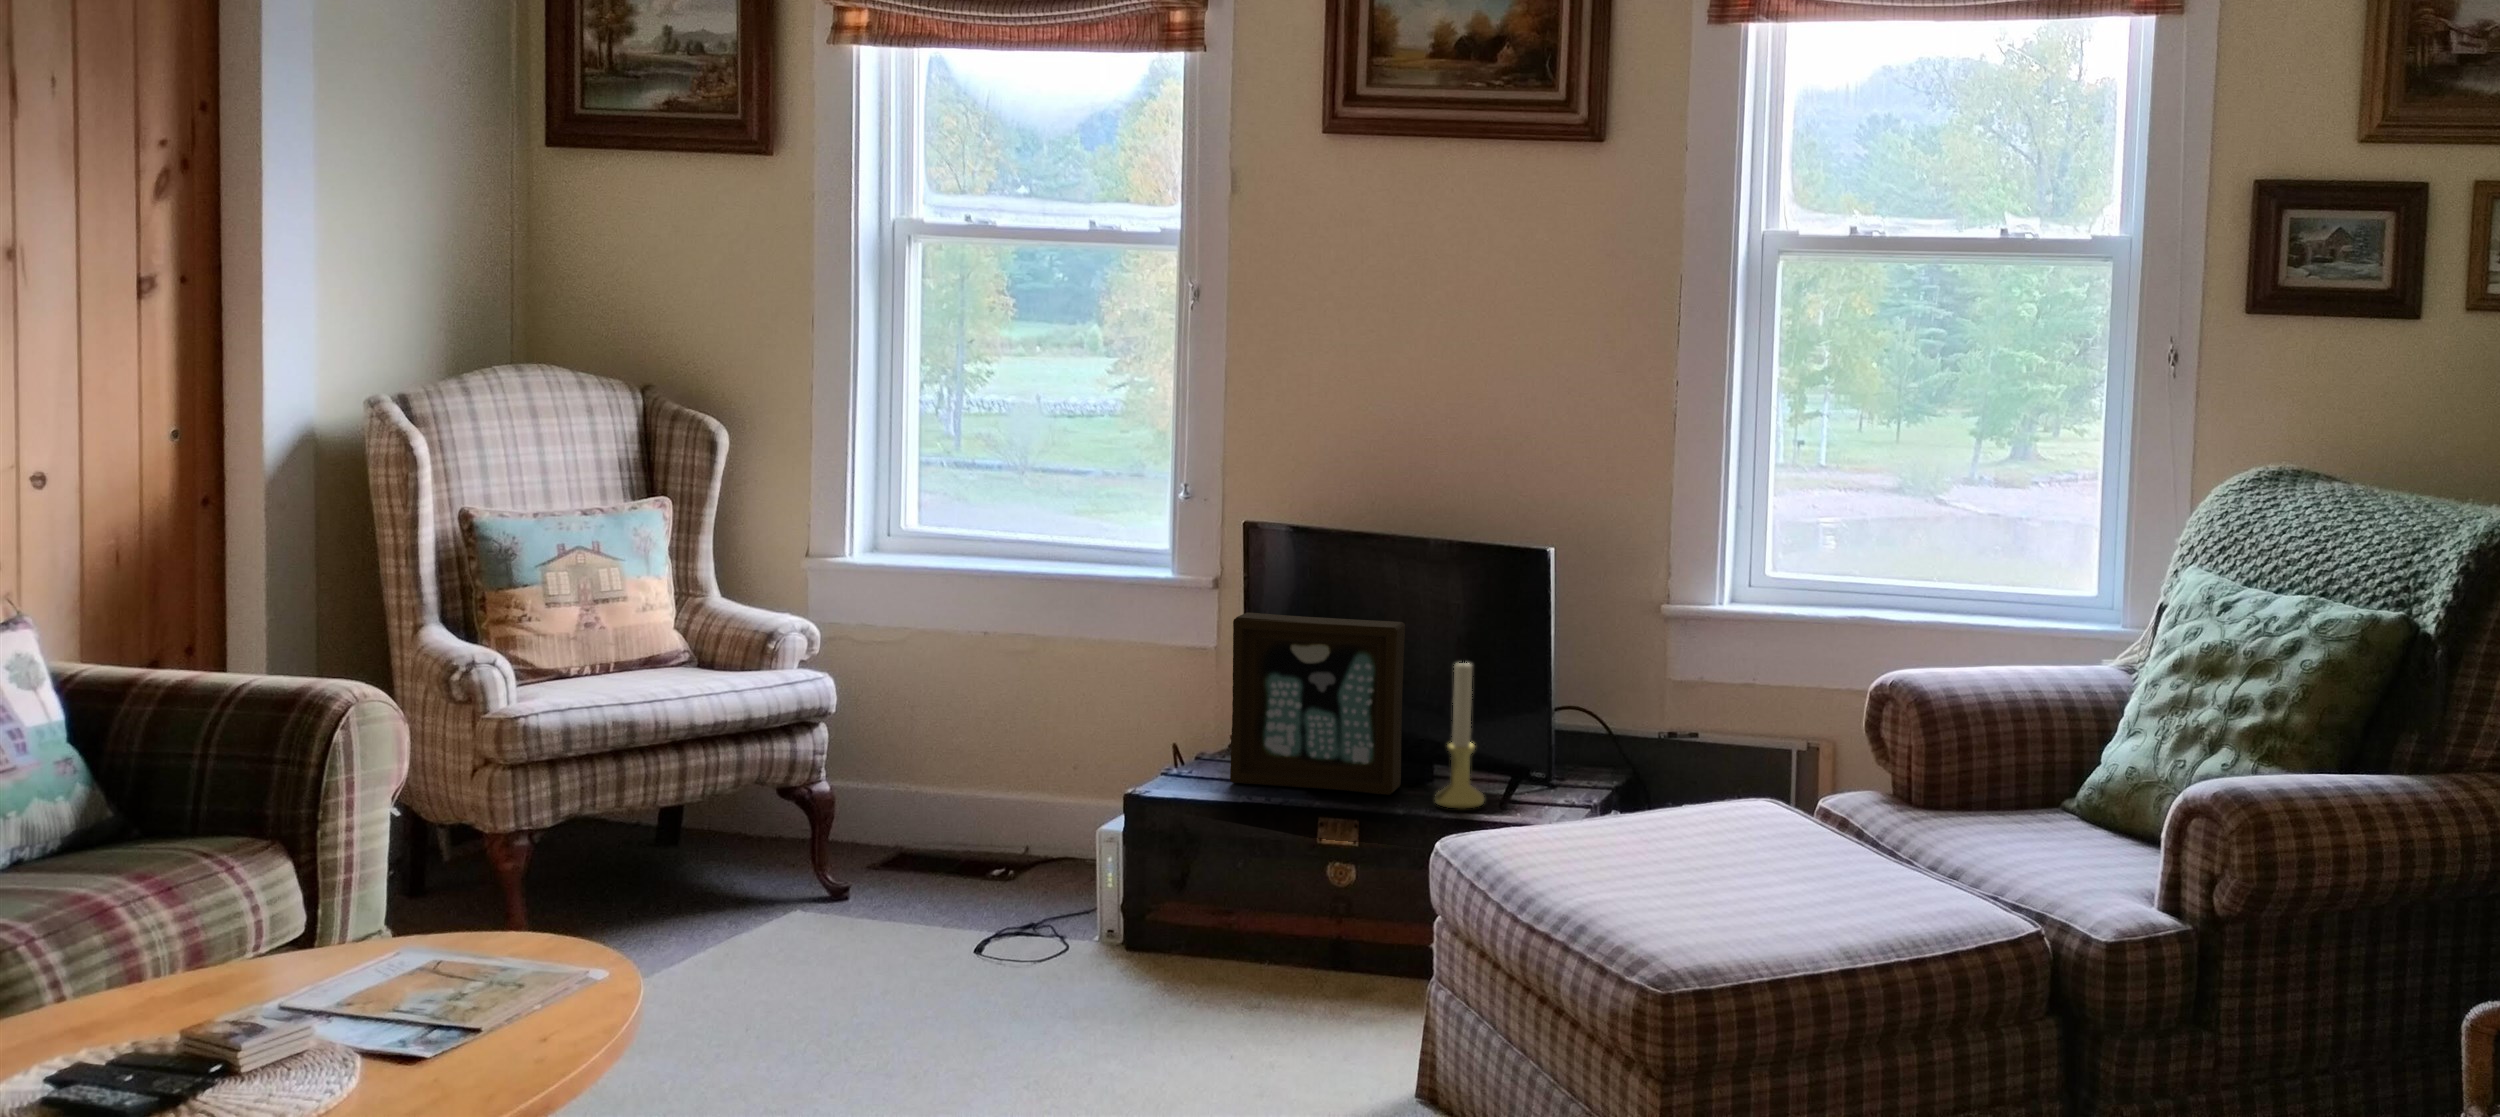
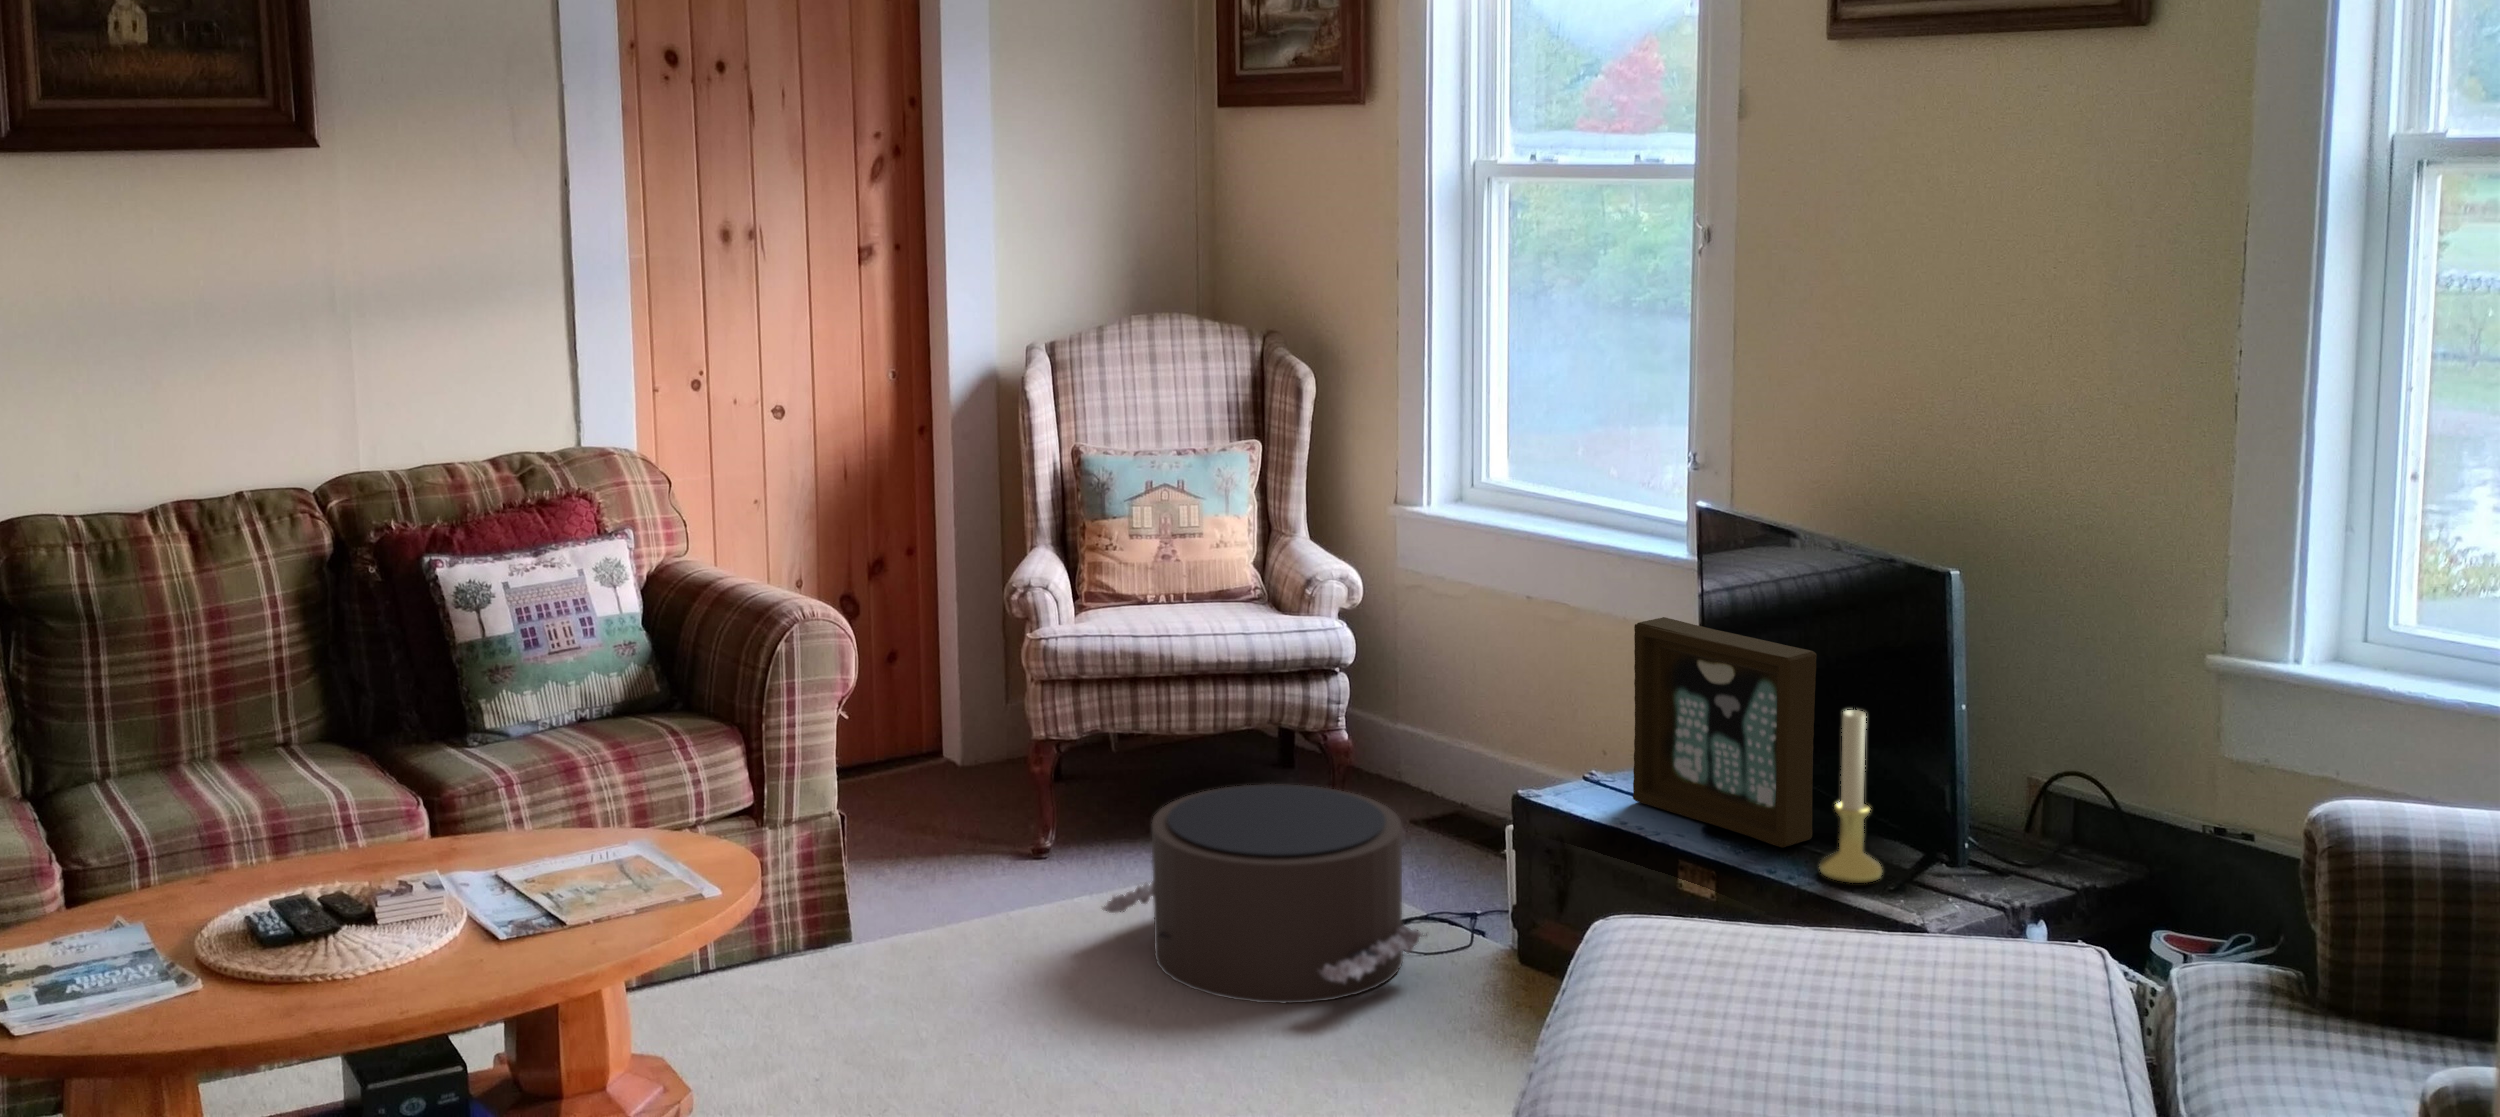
pouf: none [725,823,1075,1040] -> present [1102,784,1424,1003]

